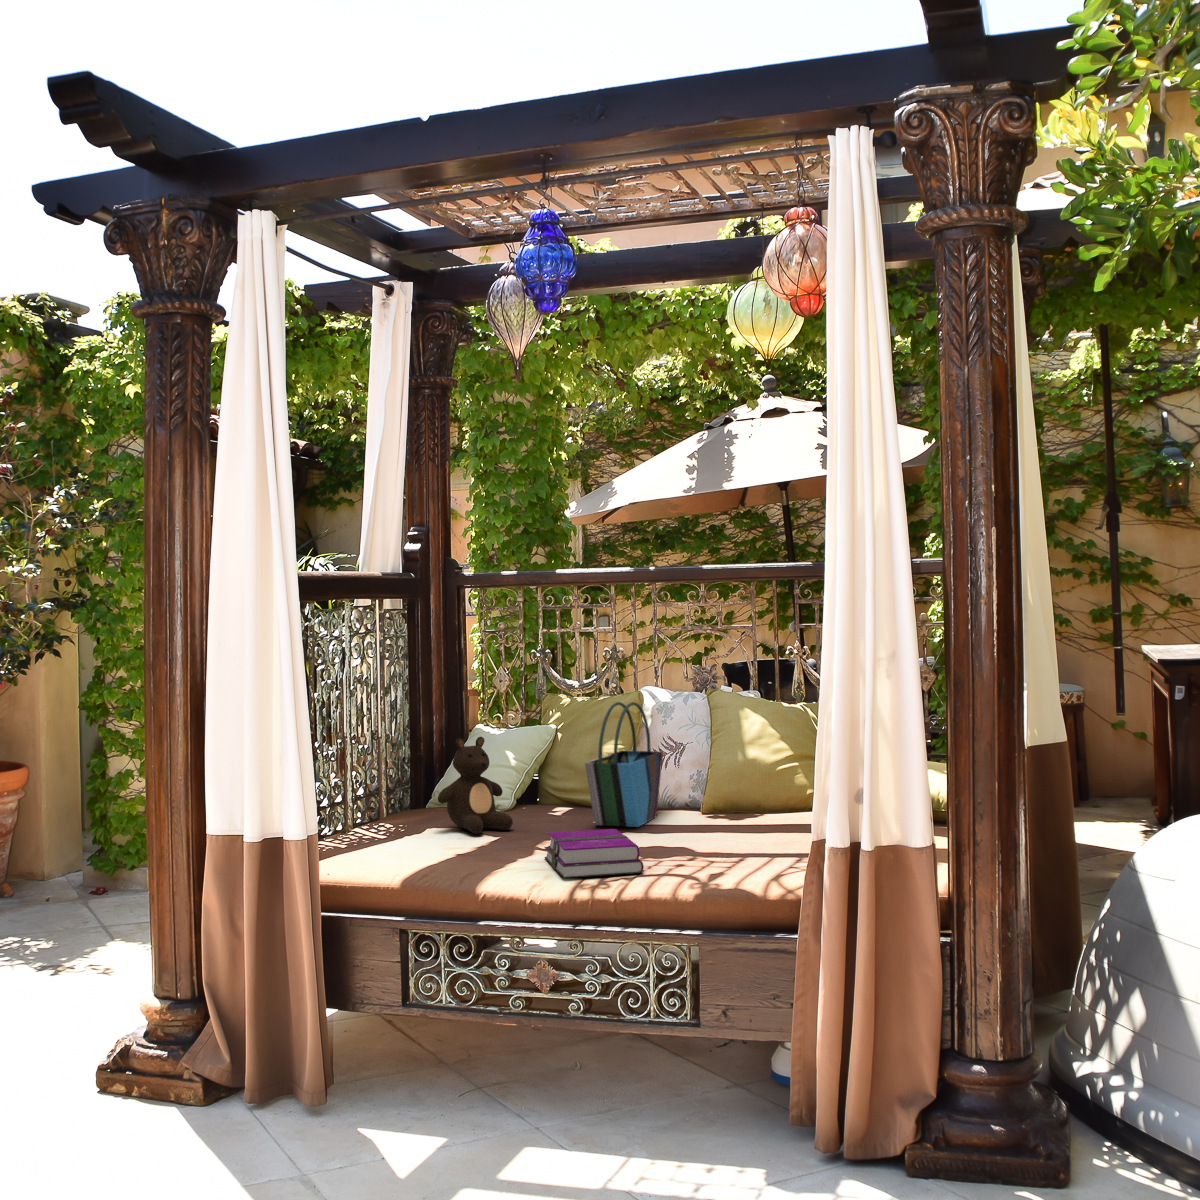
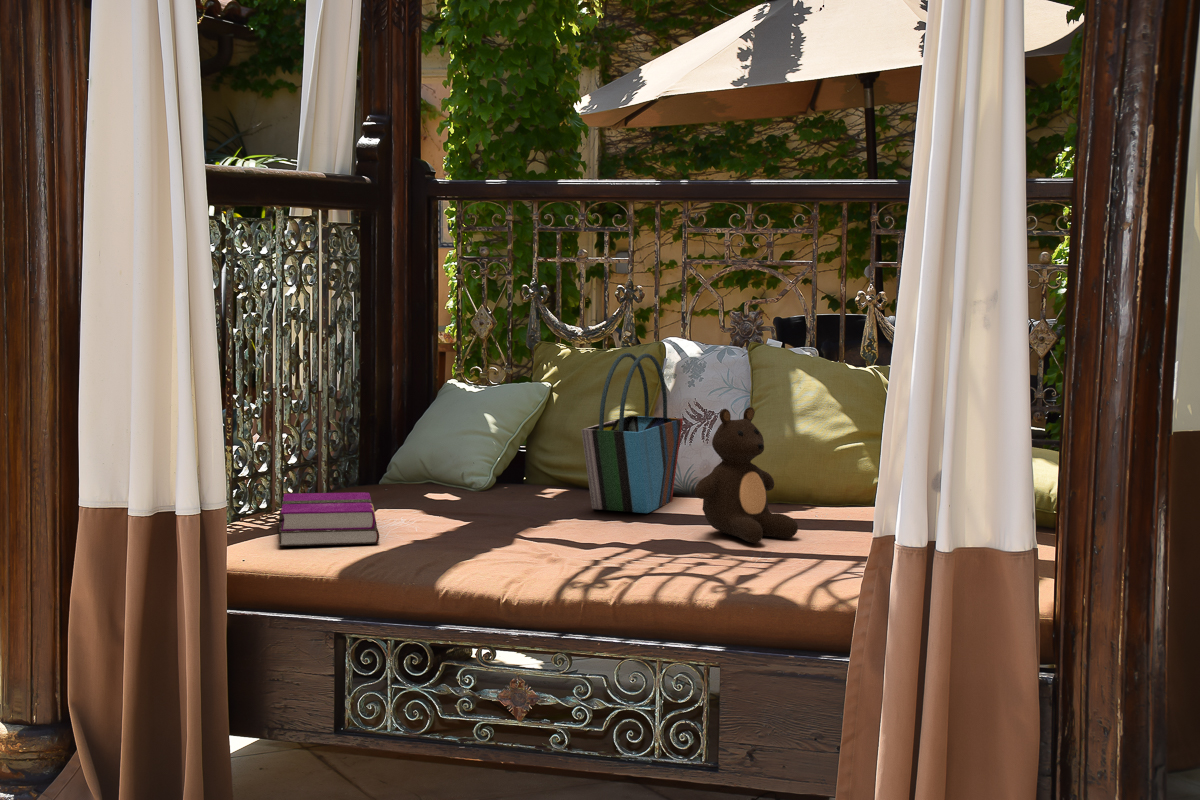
teddy bear: present [438,737,513,834] -> present [695,407,798,543]
hardback book: present [545,829,644,878] -> present [279,492,379,546]

